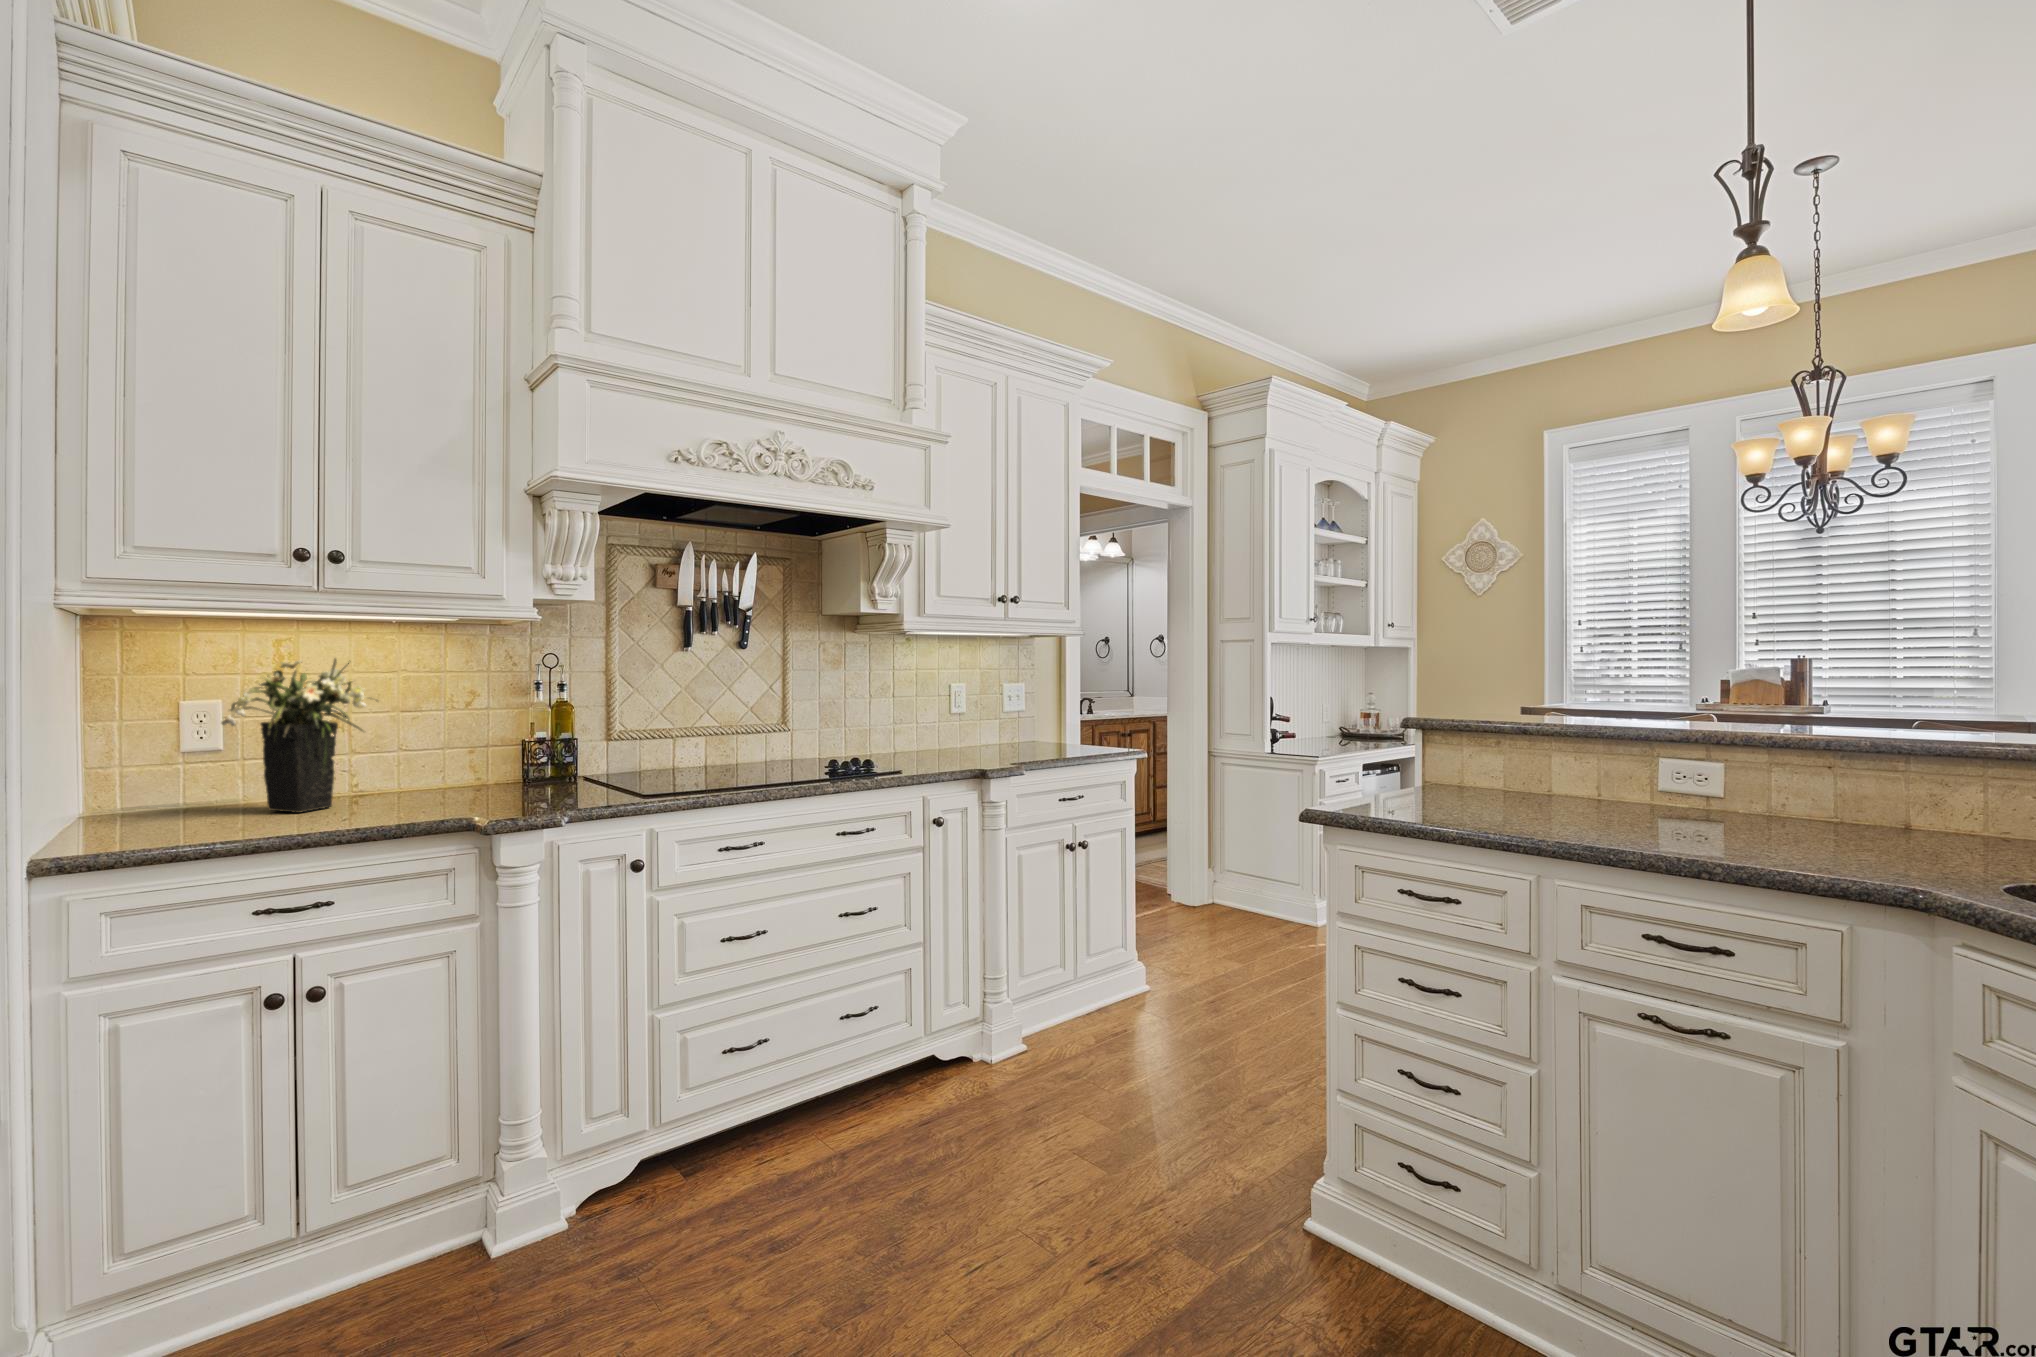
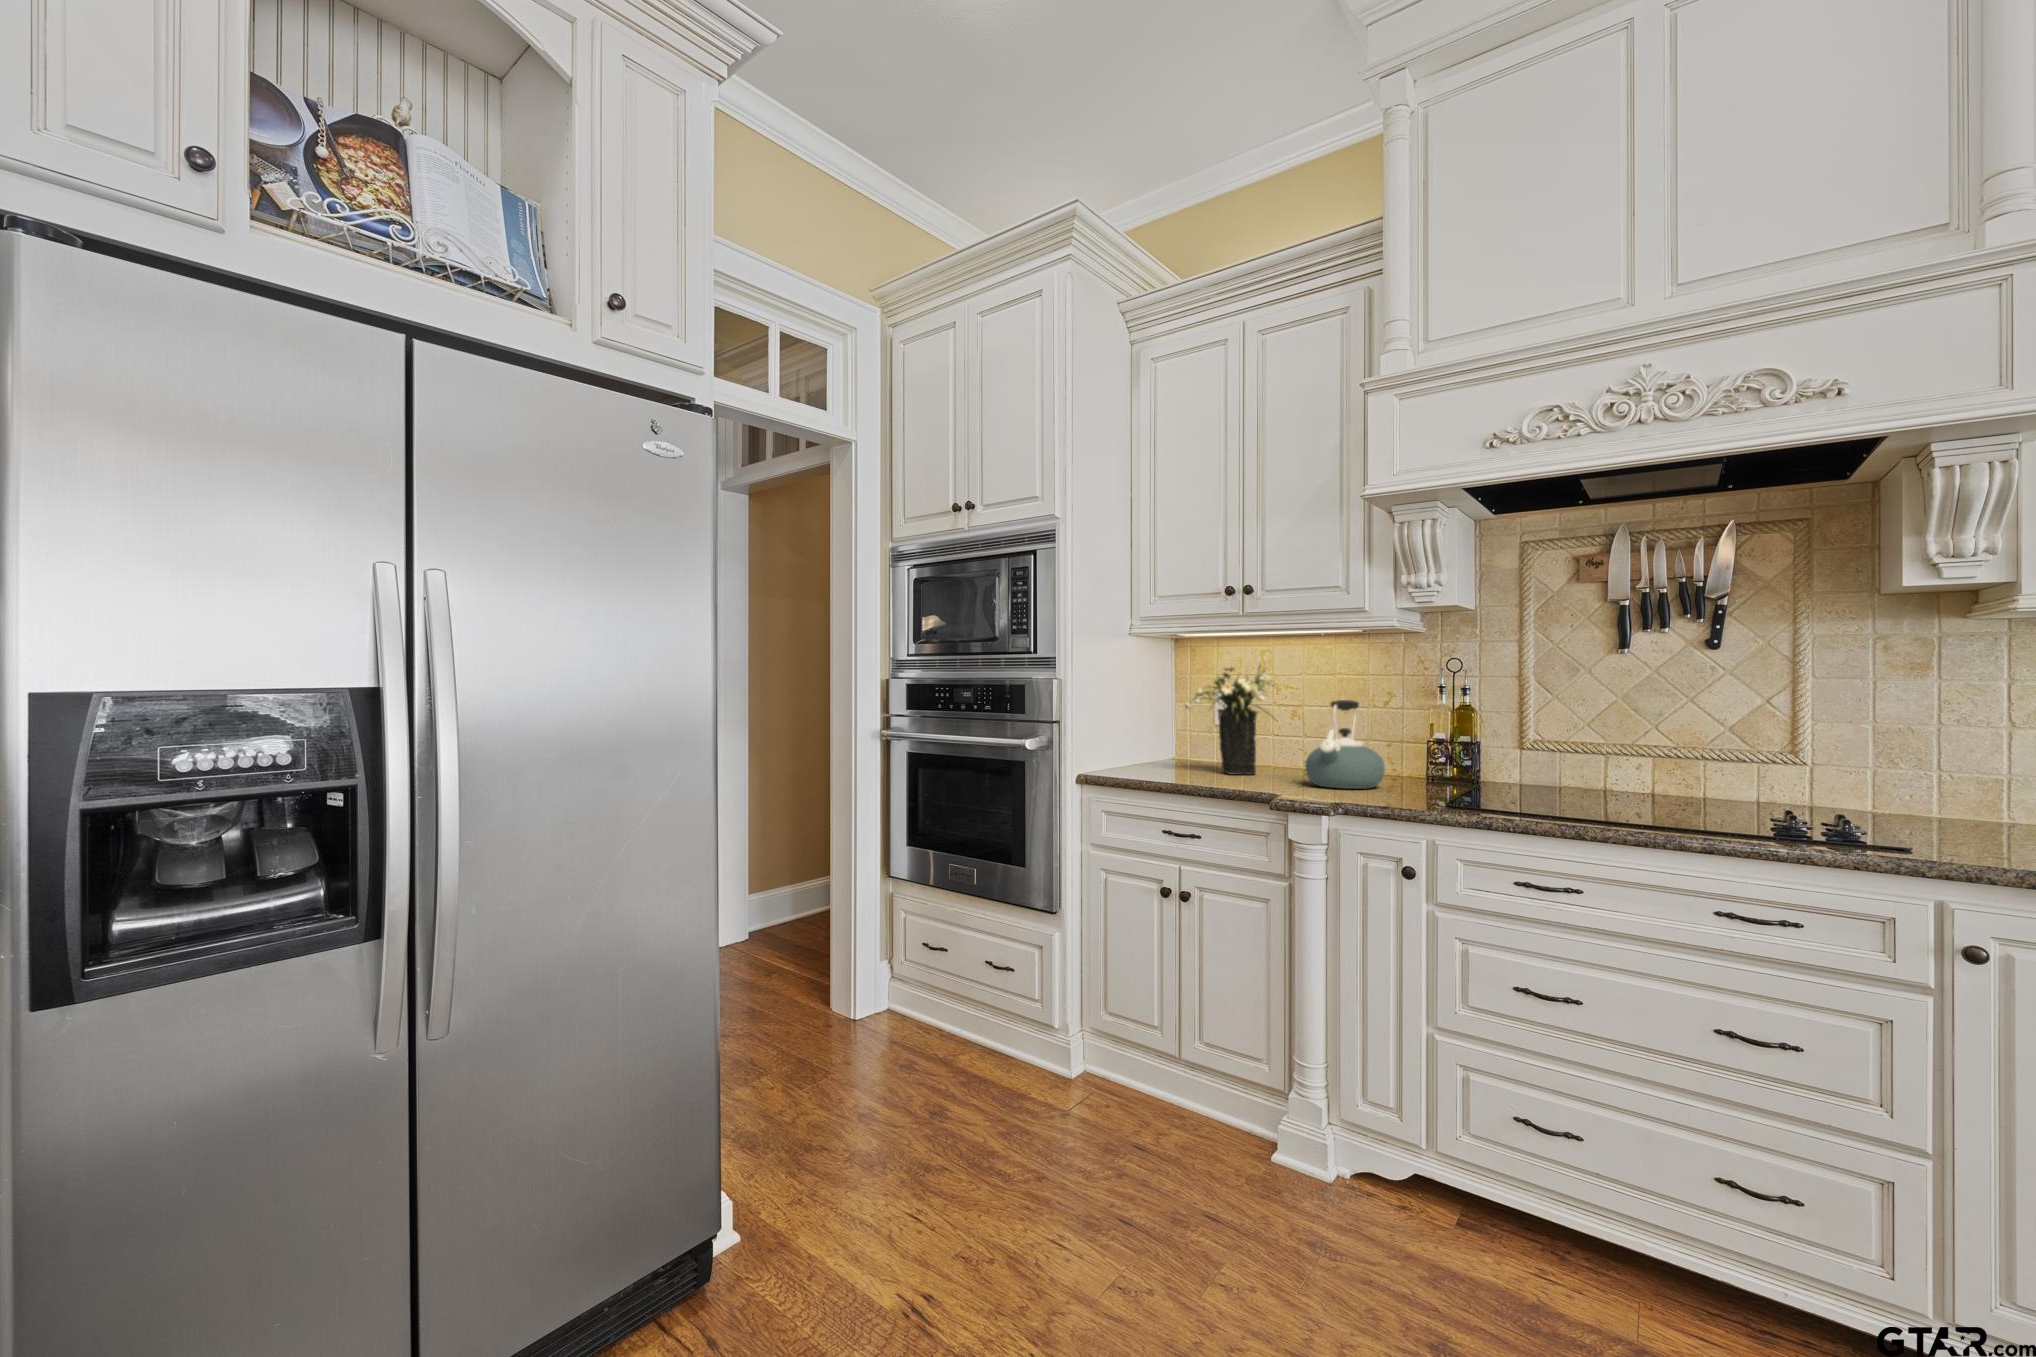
kettle: none [453,703,550,805] -> present [1305,700,1385,789]

